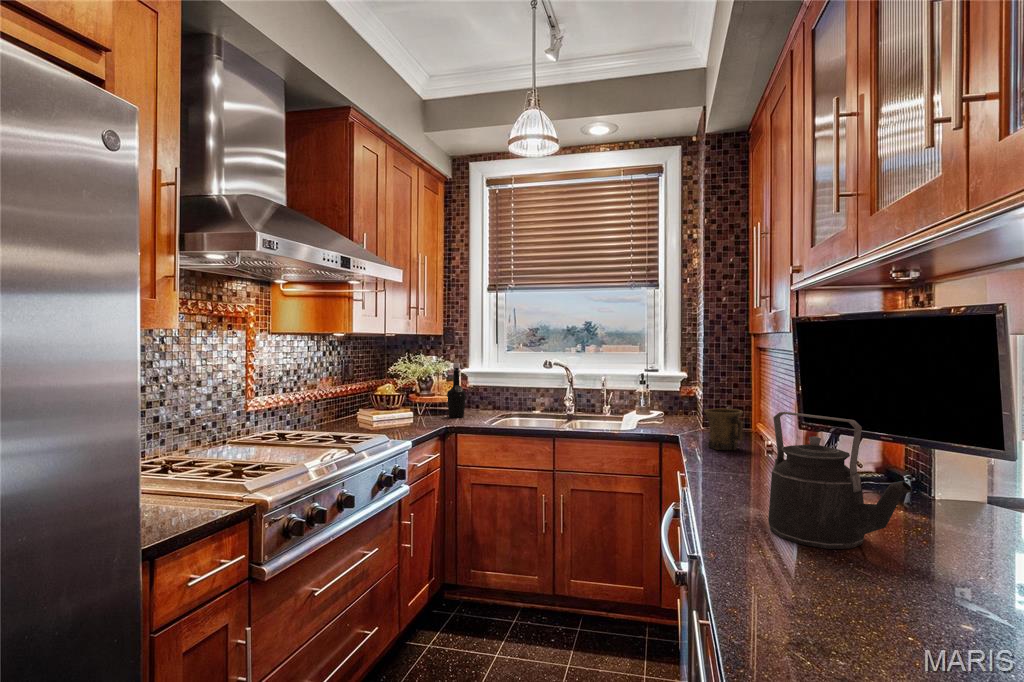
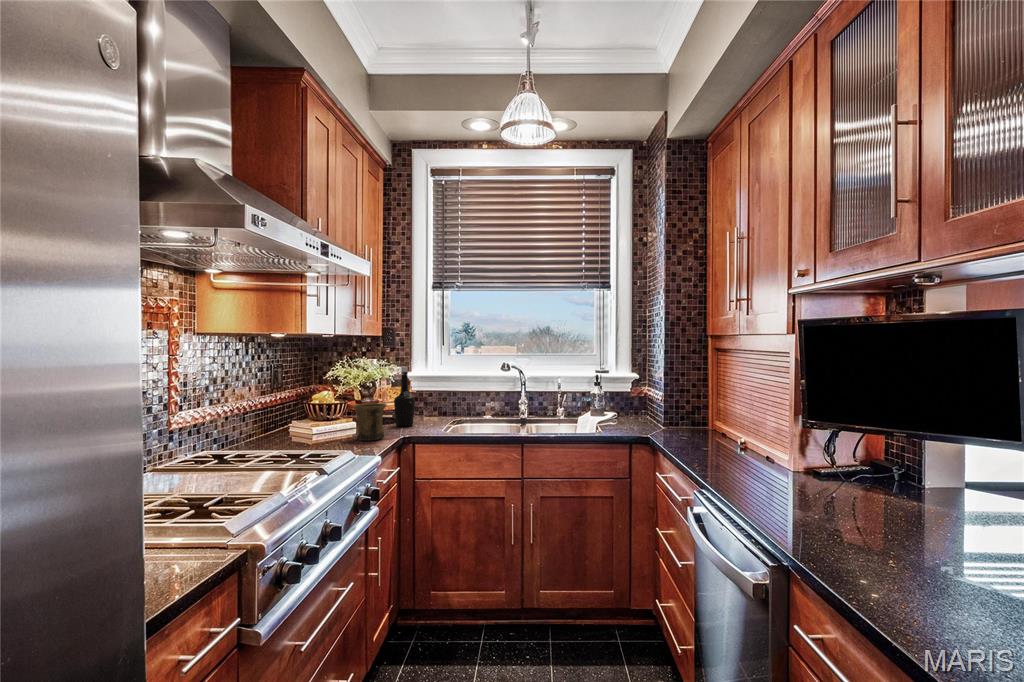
mug: present [704,409,743,450] -> present [353,403,387,441]
kettle: present [768,412,912,549] -> none [829,414,988,550]

